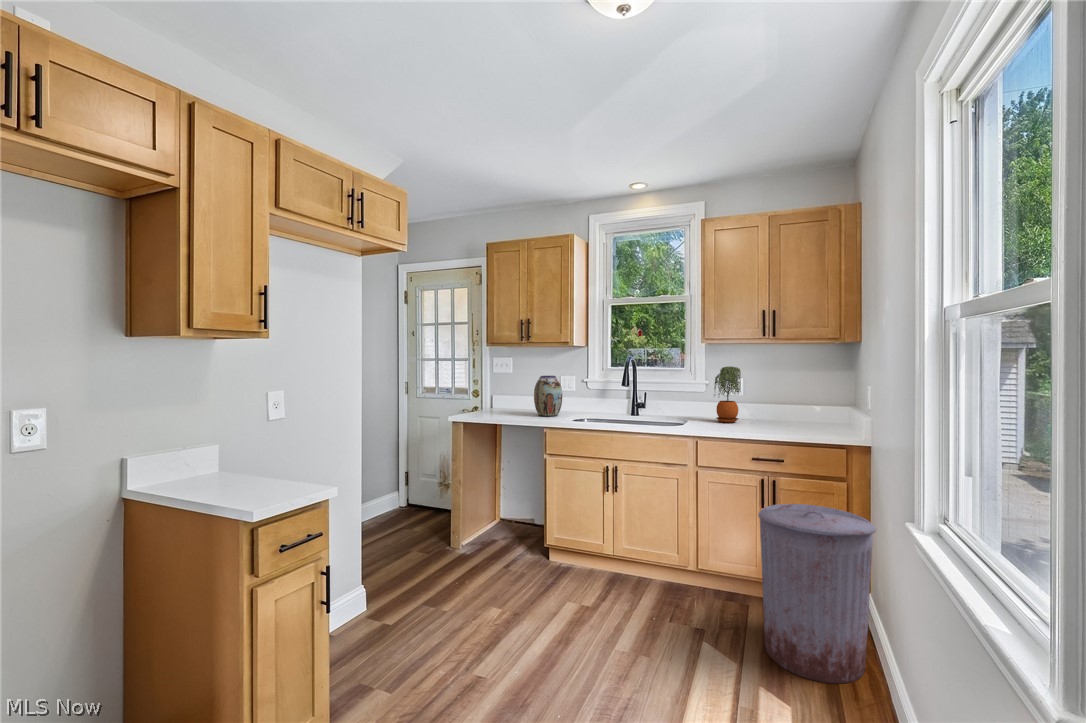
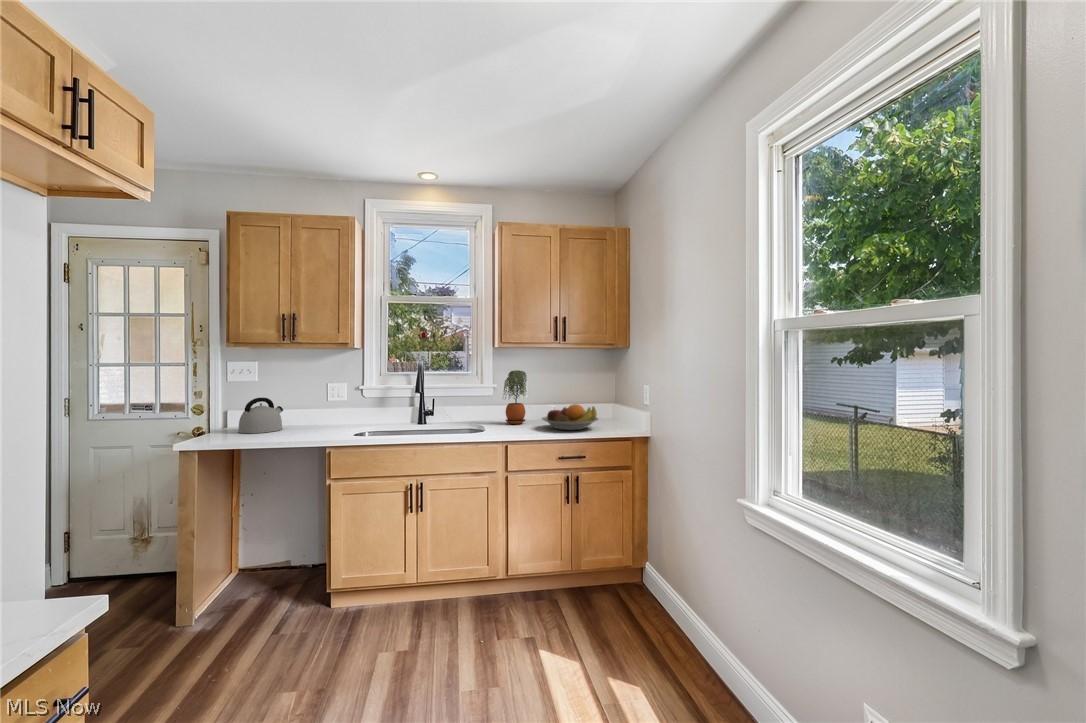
vase: present [534,376,562,417] -> none [299,383,336,432]
kettle: none [496,386,528,414] -> present [238,398,283,433]
fruit bowl: none [747,405,815,433] -> present [542,404,599,430]
trash can: present [758,504,876,684] -> none [585,493,685,655]

